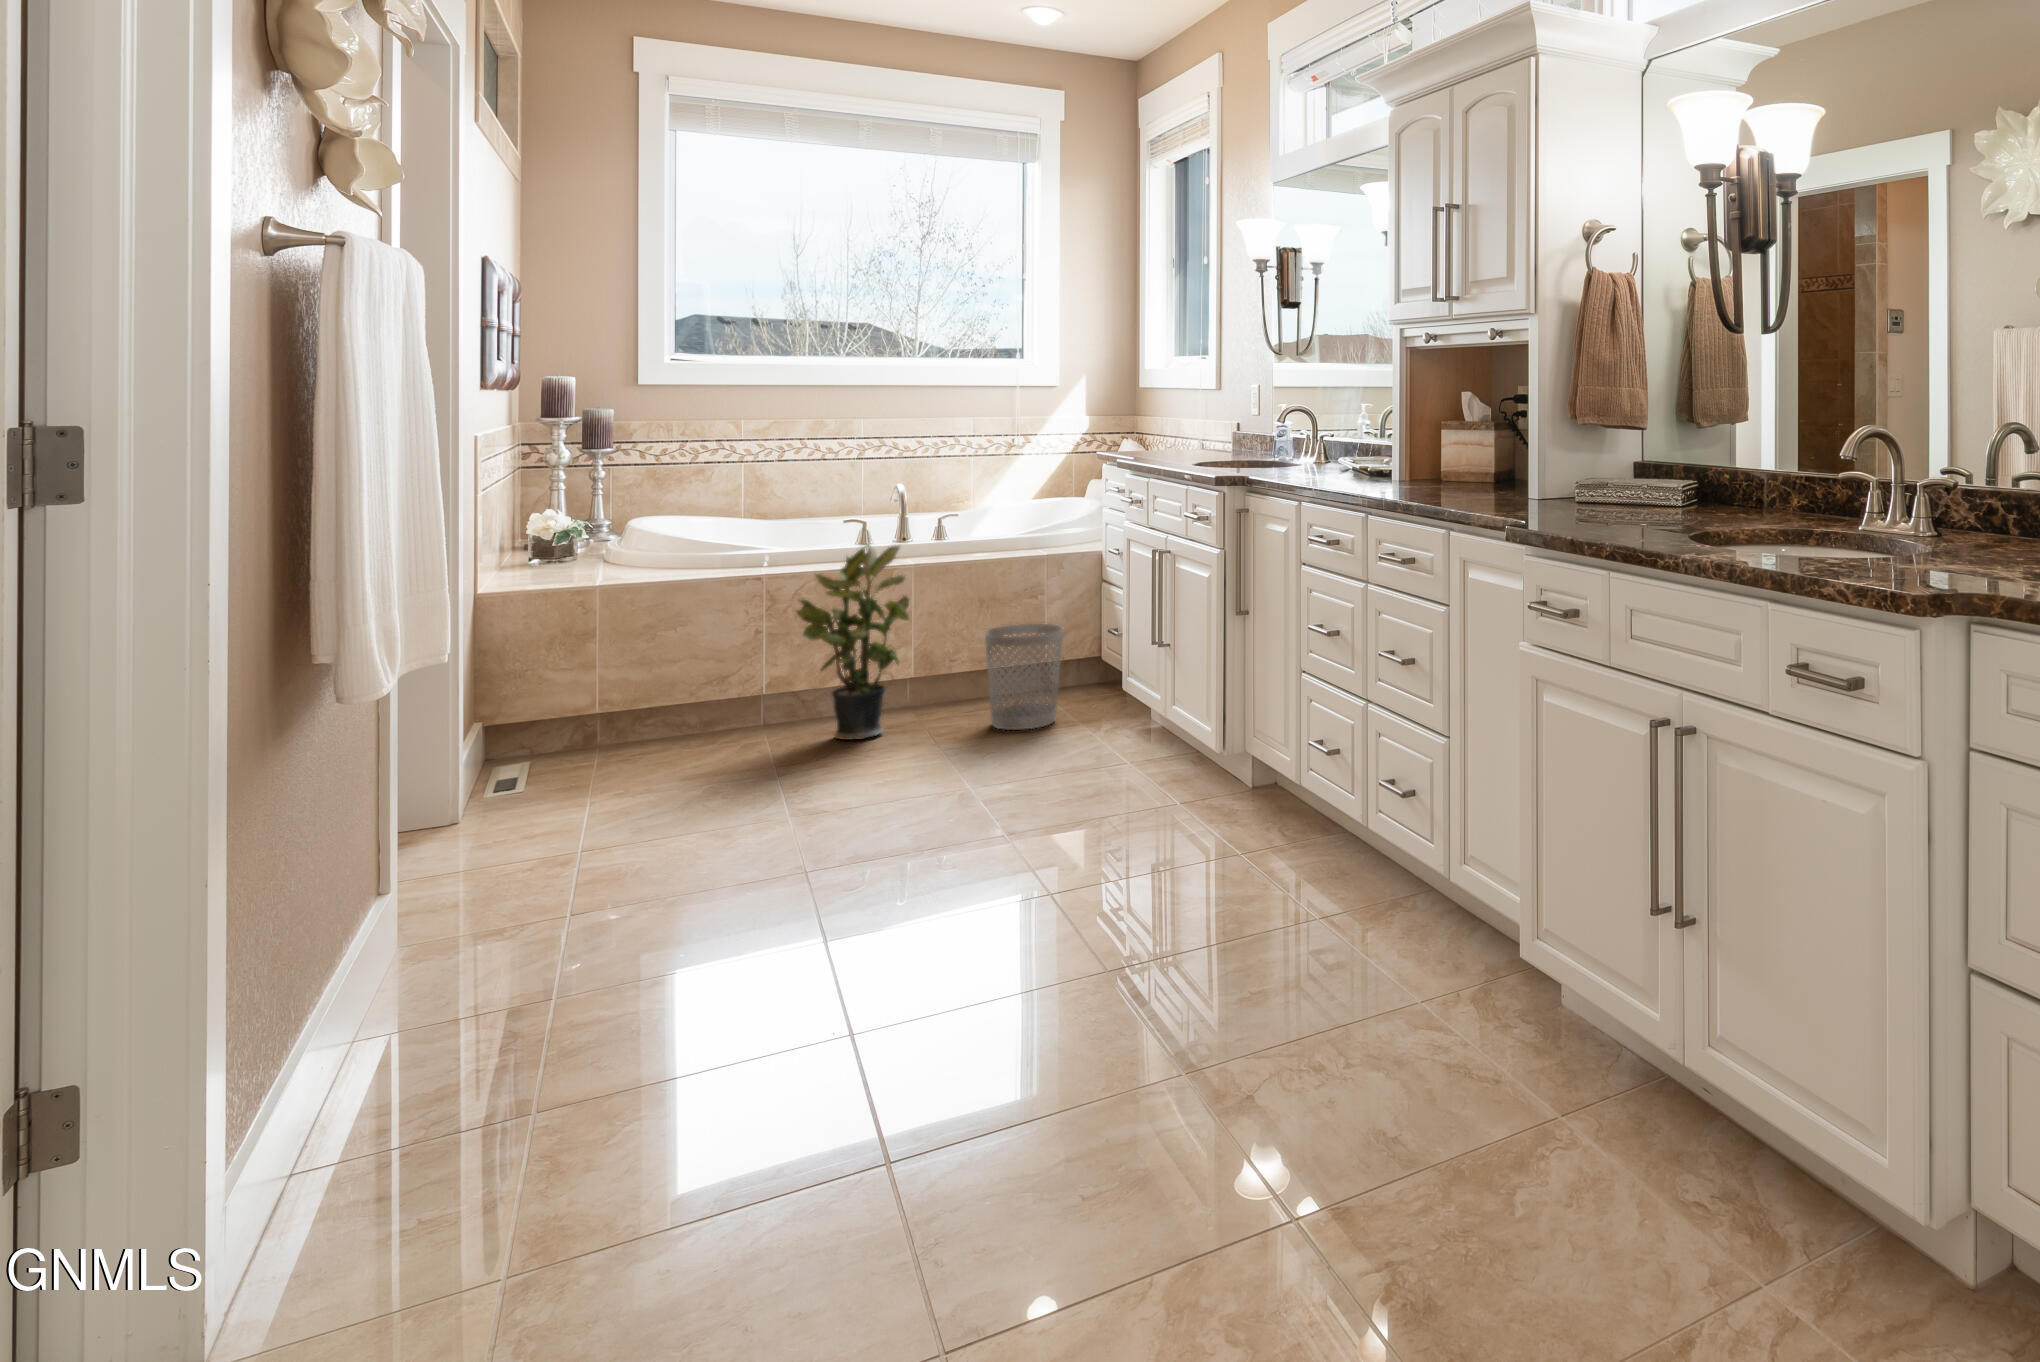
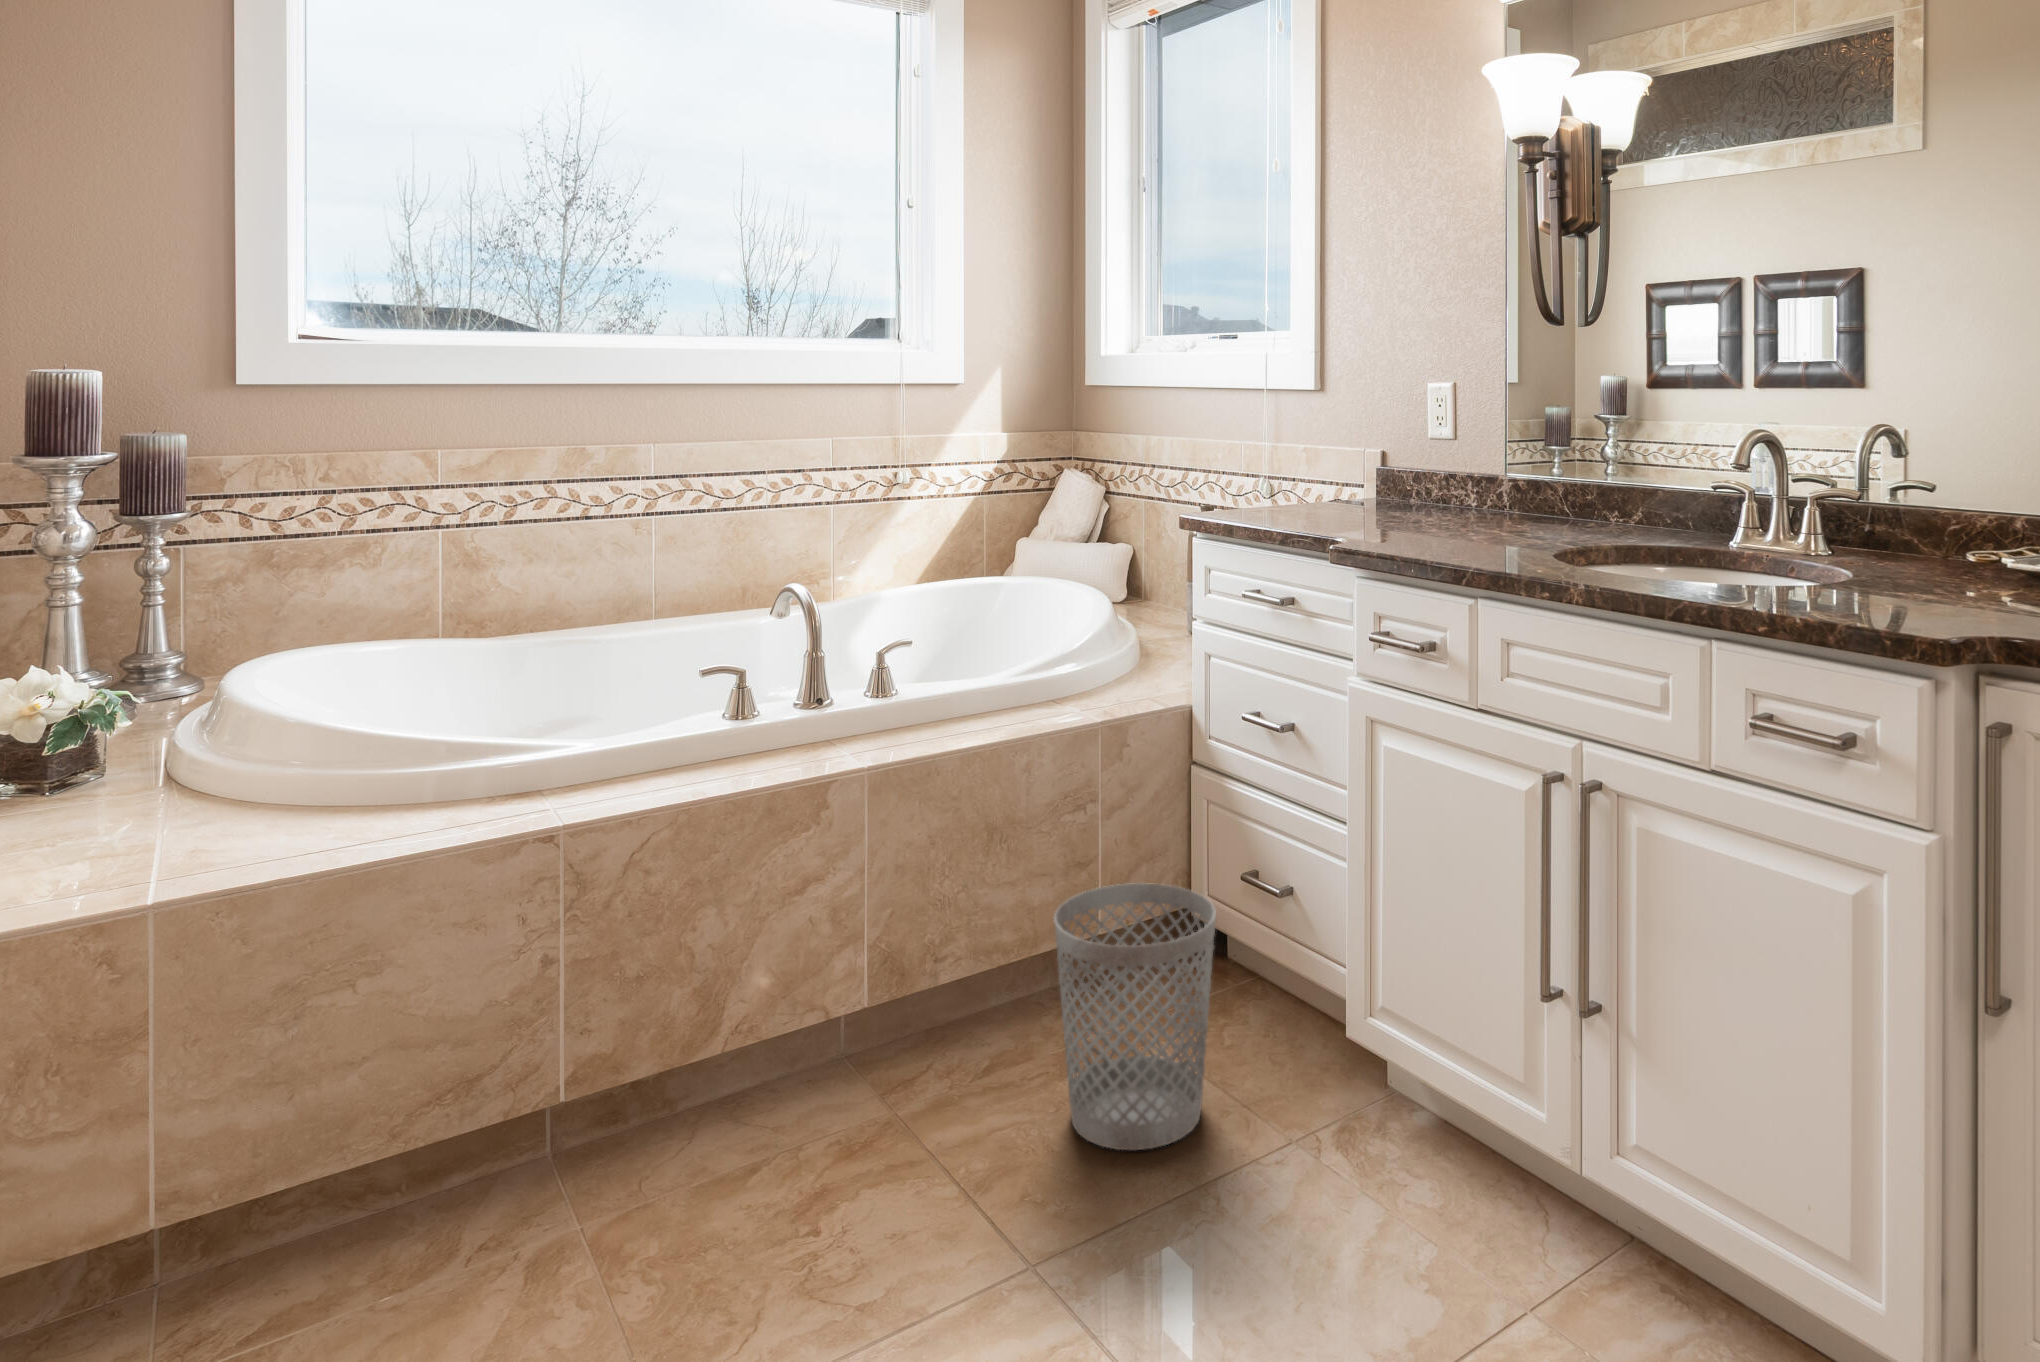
potted plant: present [796,544,910,740] -> none [651,737,909,1222]

